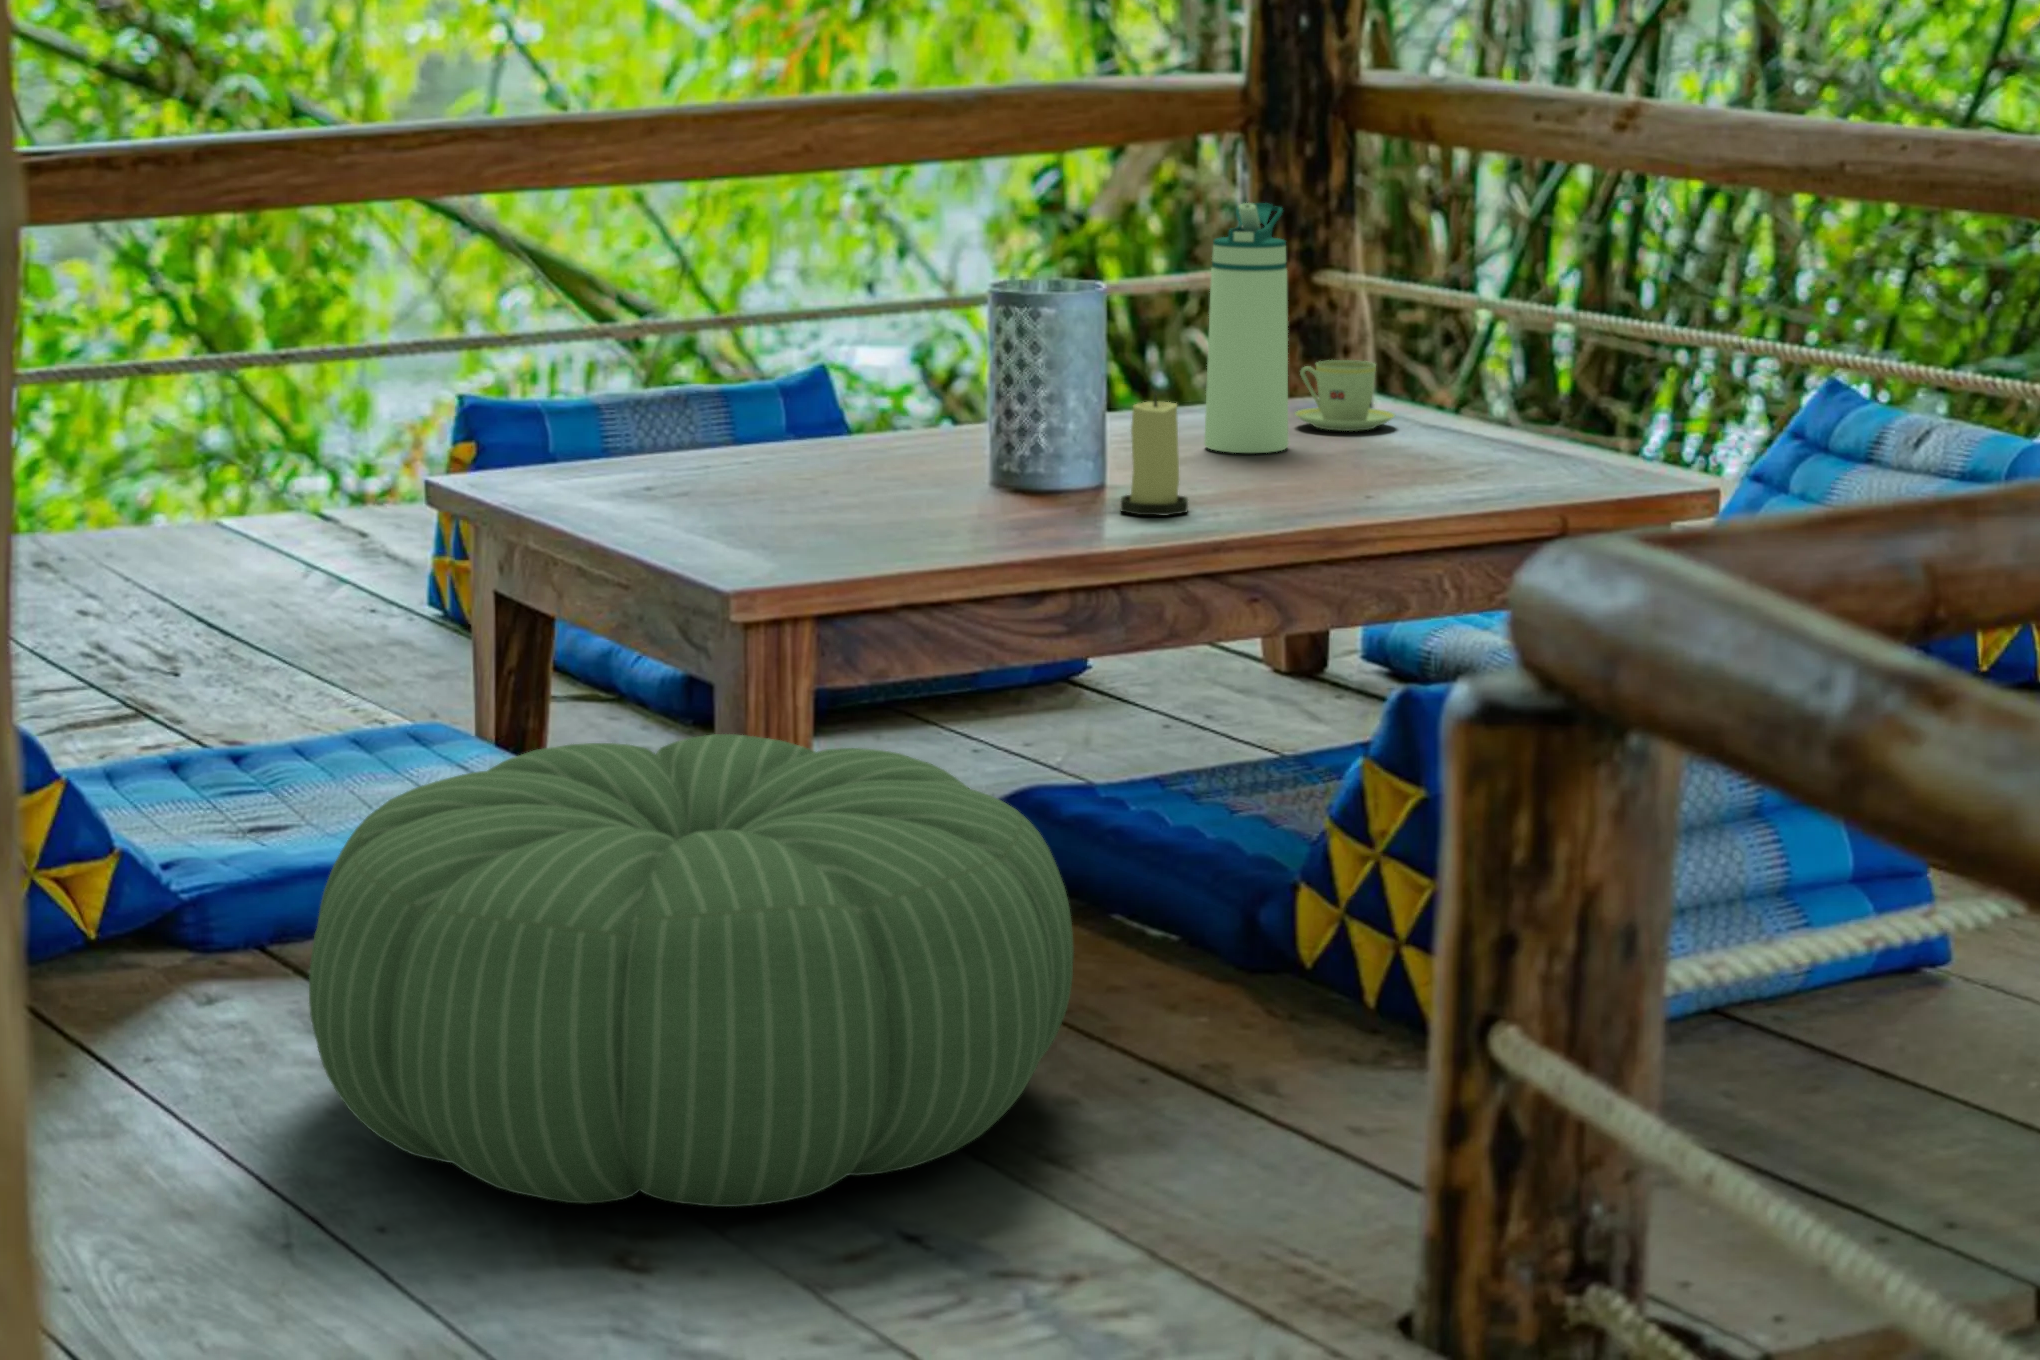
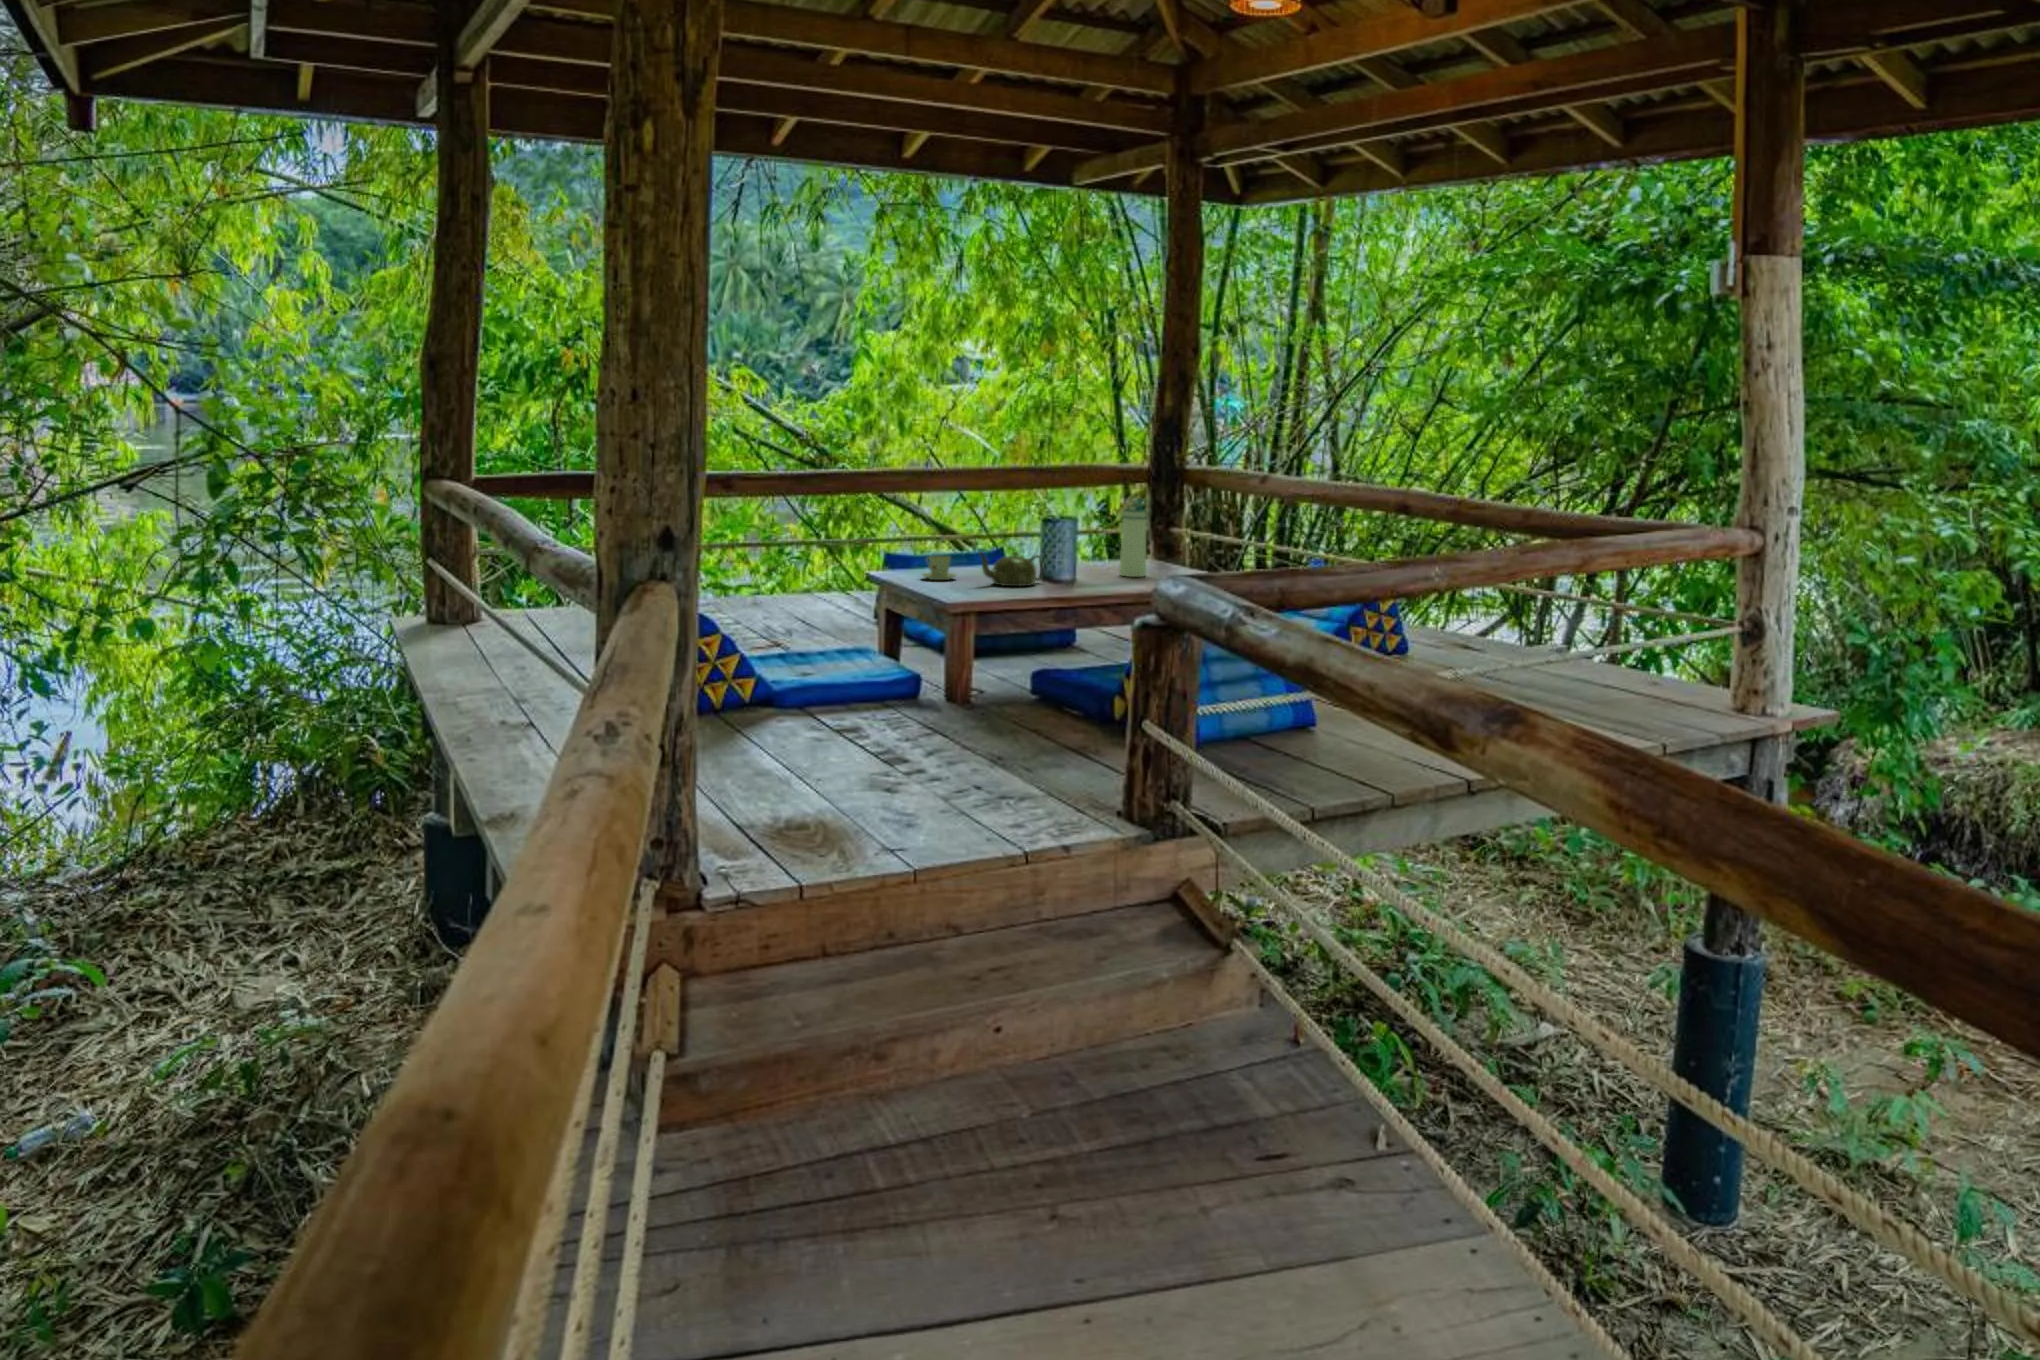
teacup: present [1295,360,1395,431] -> present [922,556,956,580]
candle: present [1121,394,1188,515] -> none [1082,551,1104,589]
teapot: none [785,401,985,514] -> present [979,552,1043,586]
pouf: present [309,734,1074,1207] -> none [803,641,1039,772]

